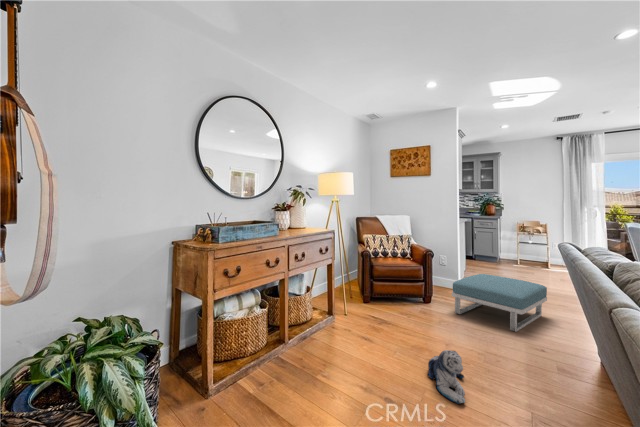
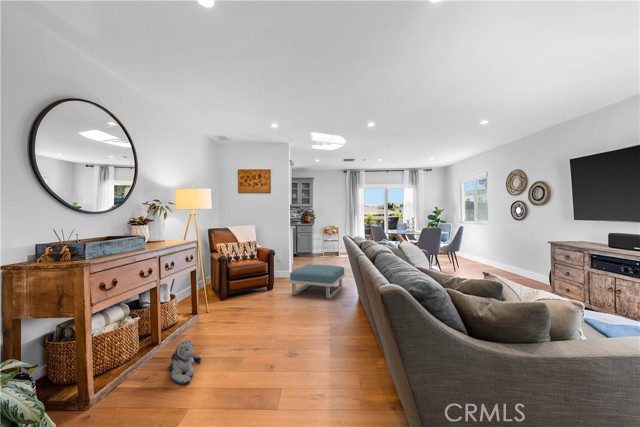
plush toy: present [428,350,465,404] -> present [169,340,201,384]

